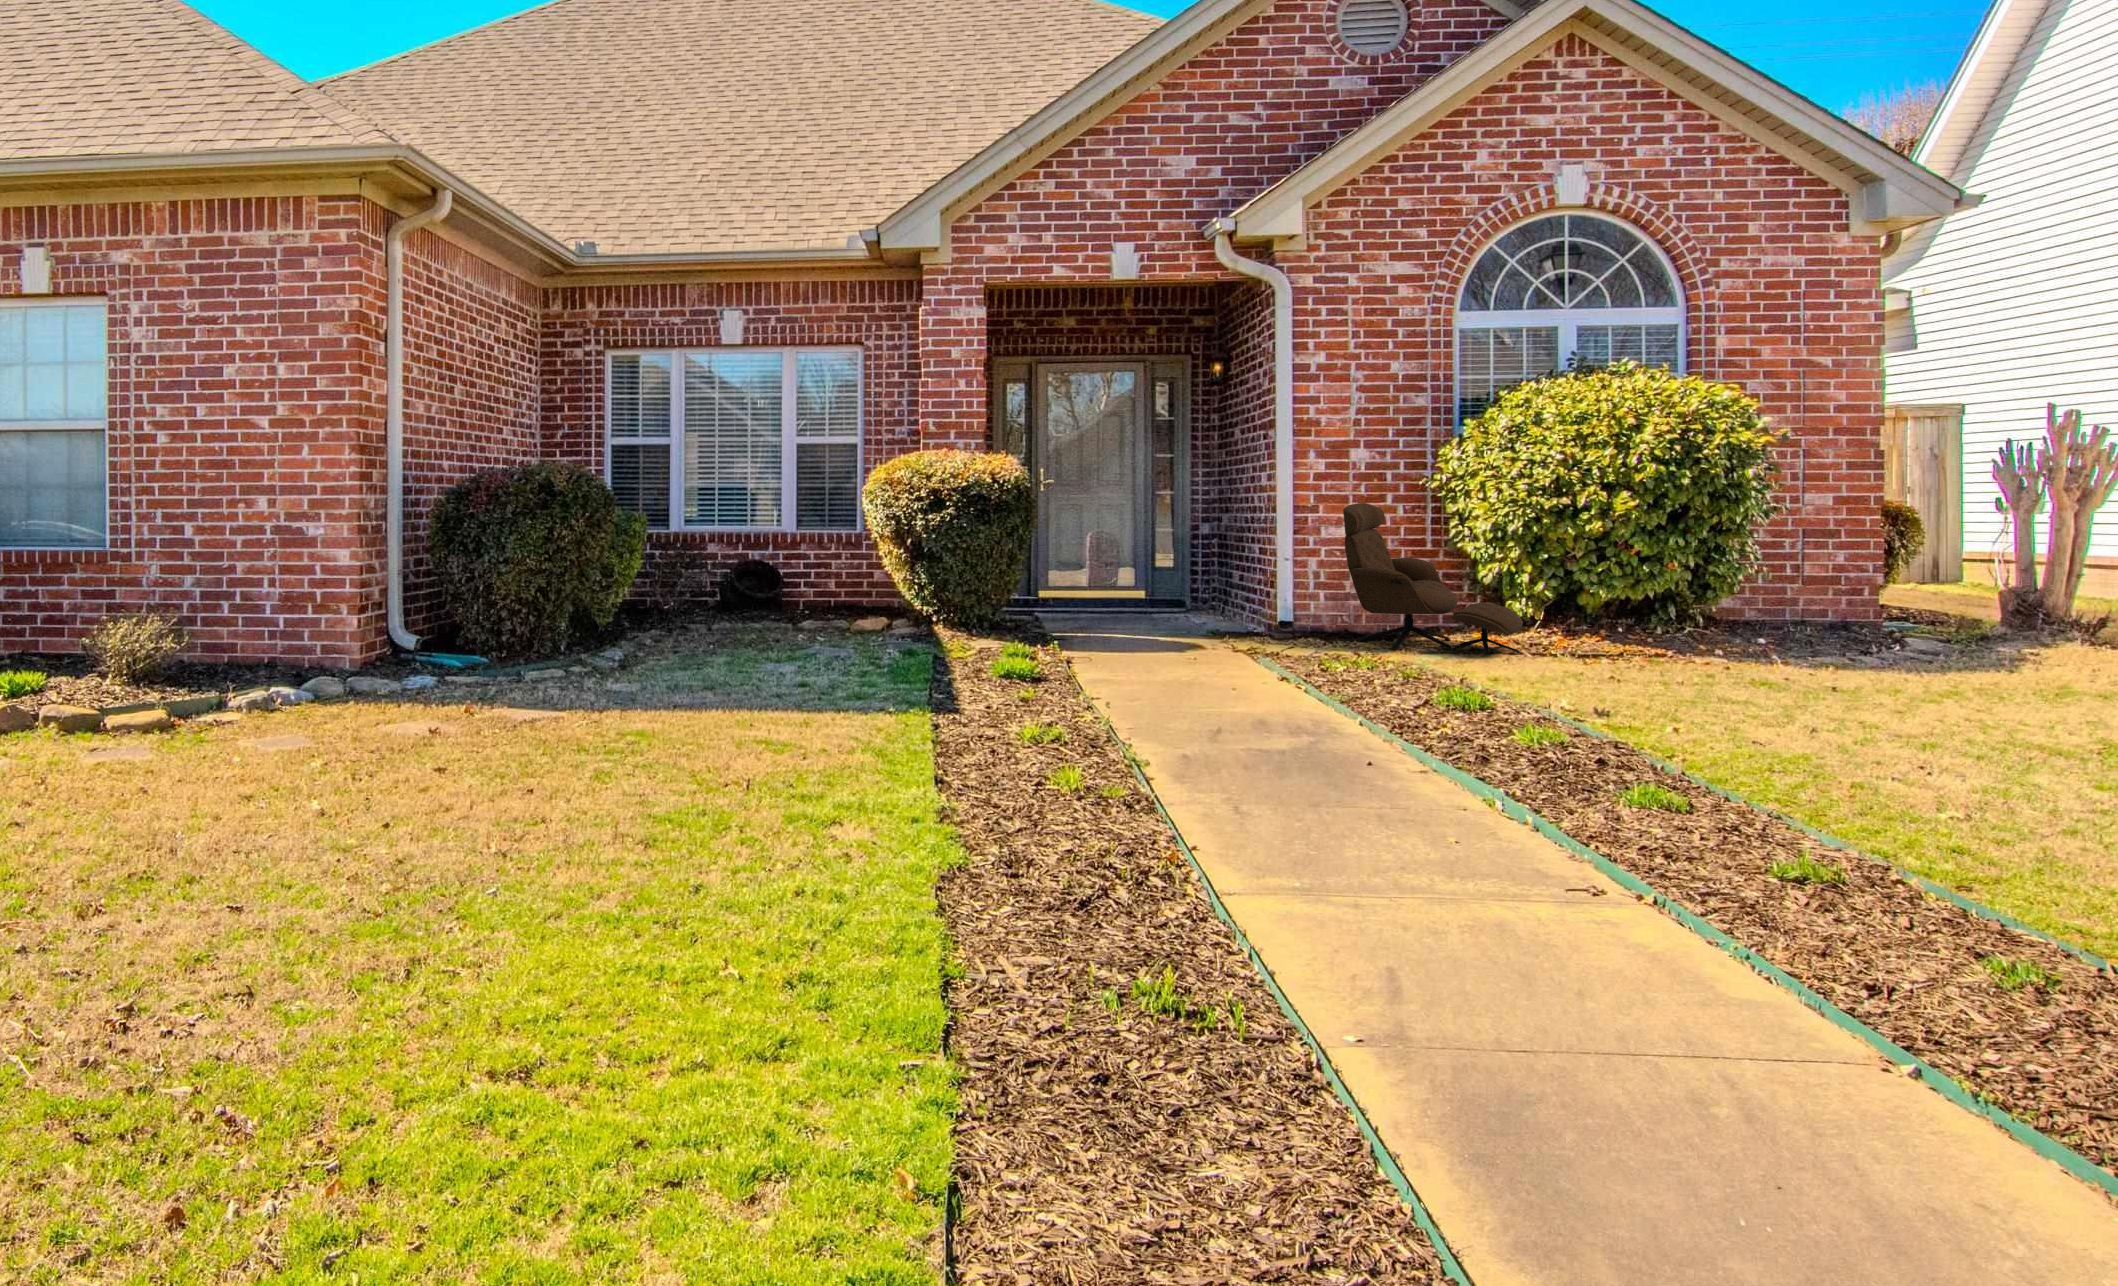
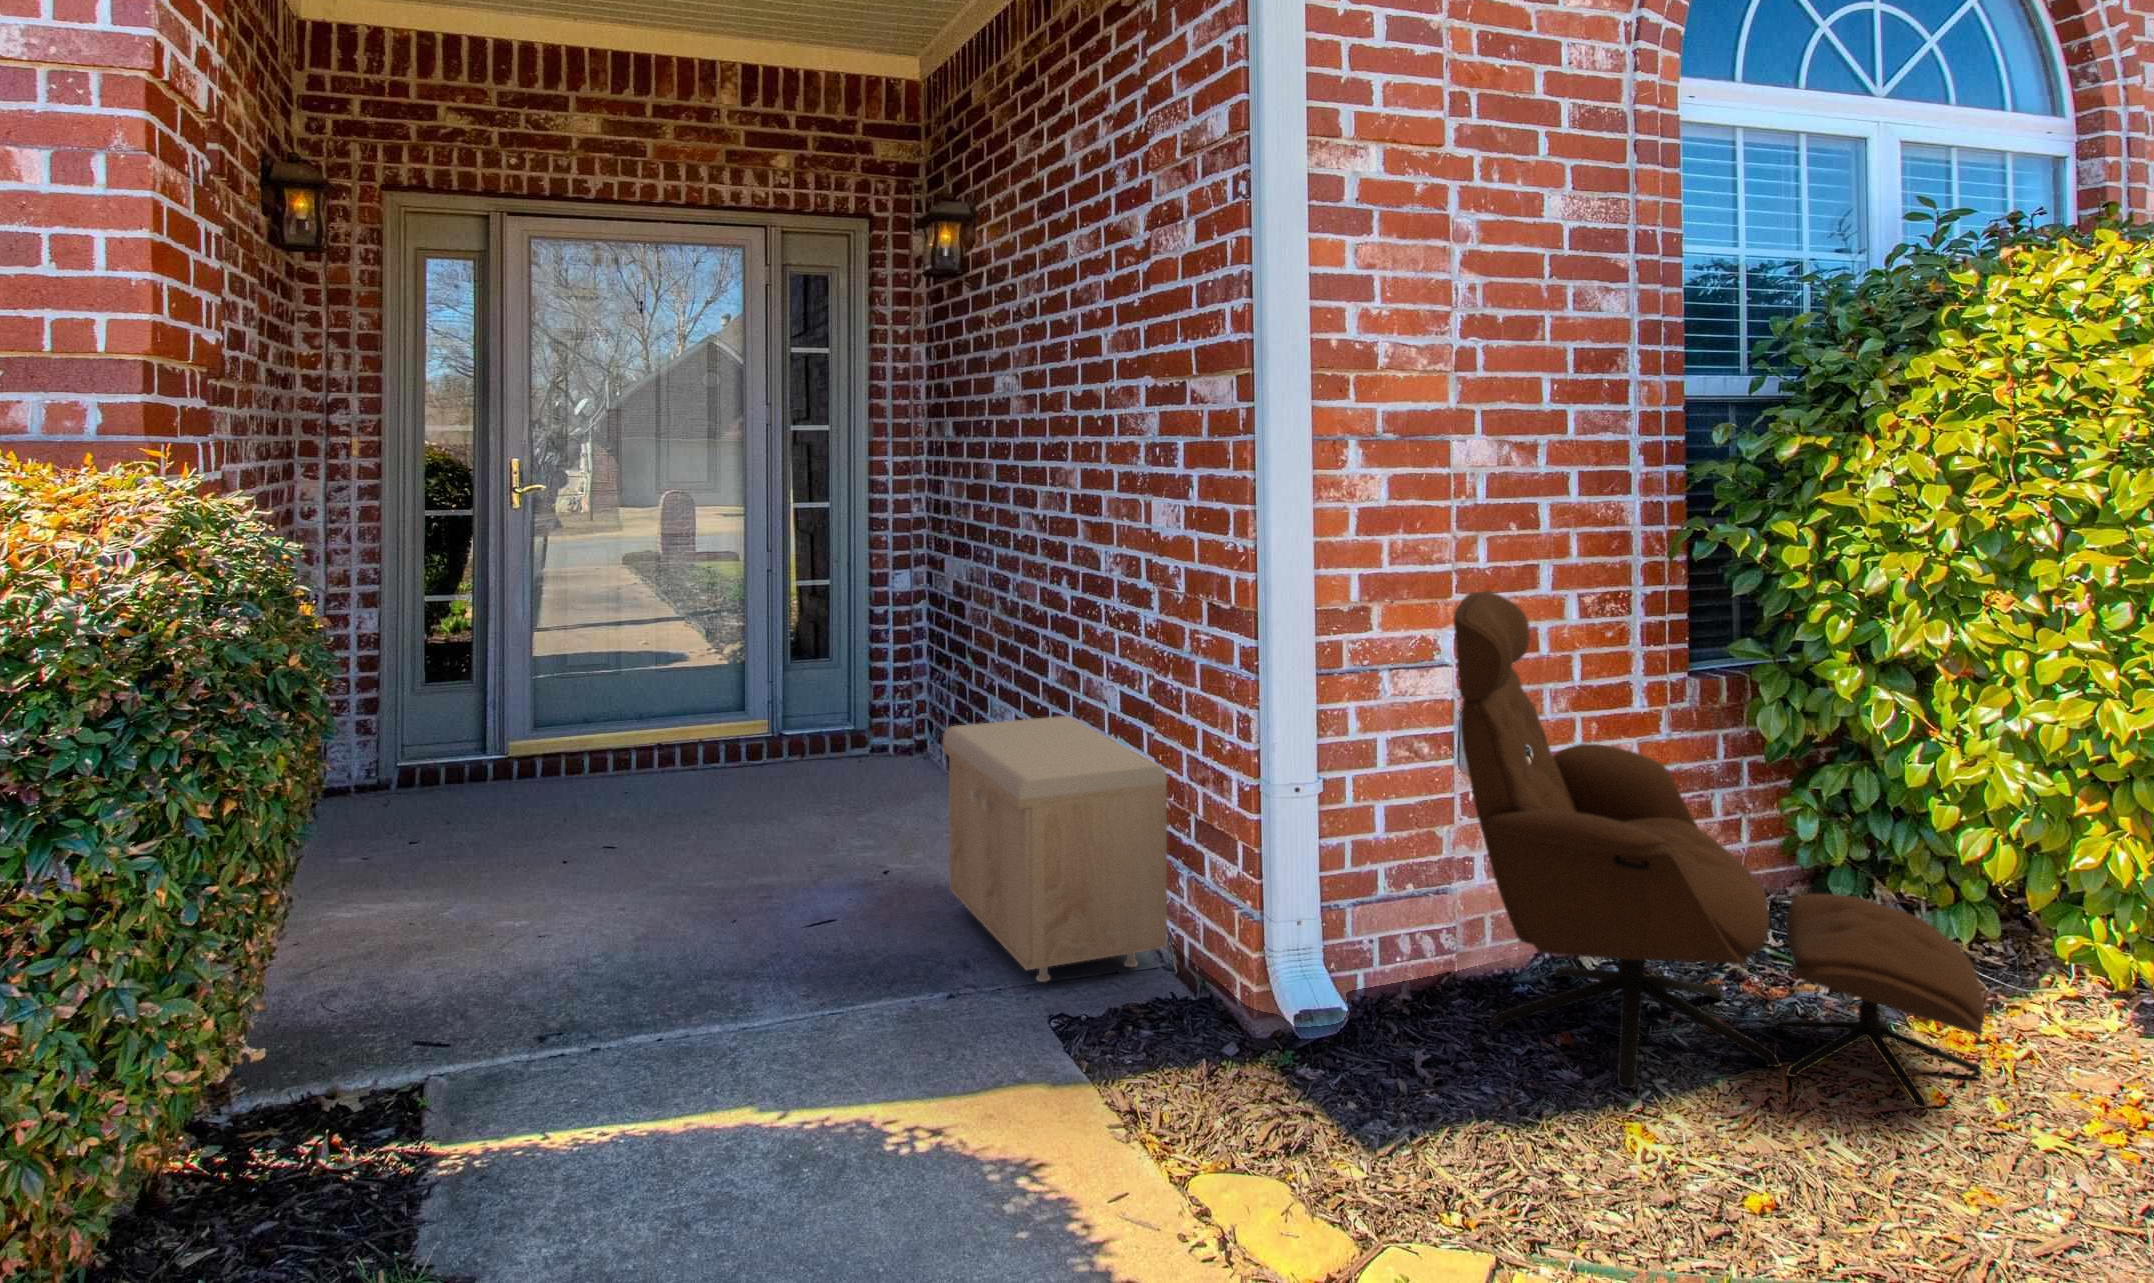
storage bench: none [1166,550,1249,628] -> present [943,716,1167,982]

